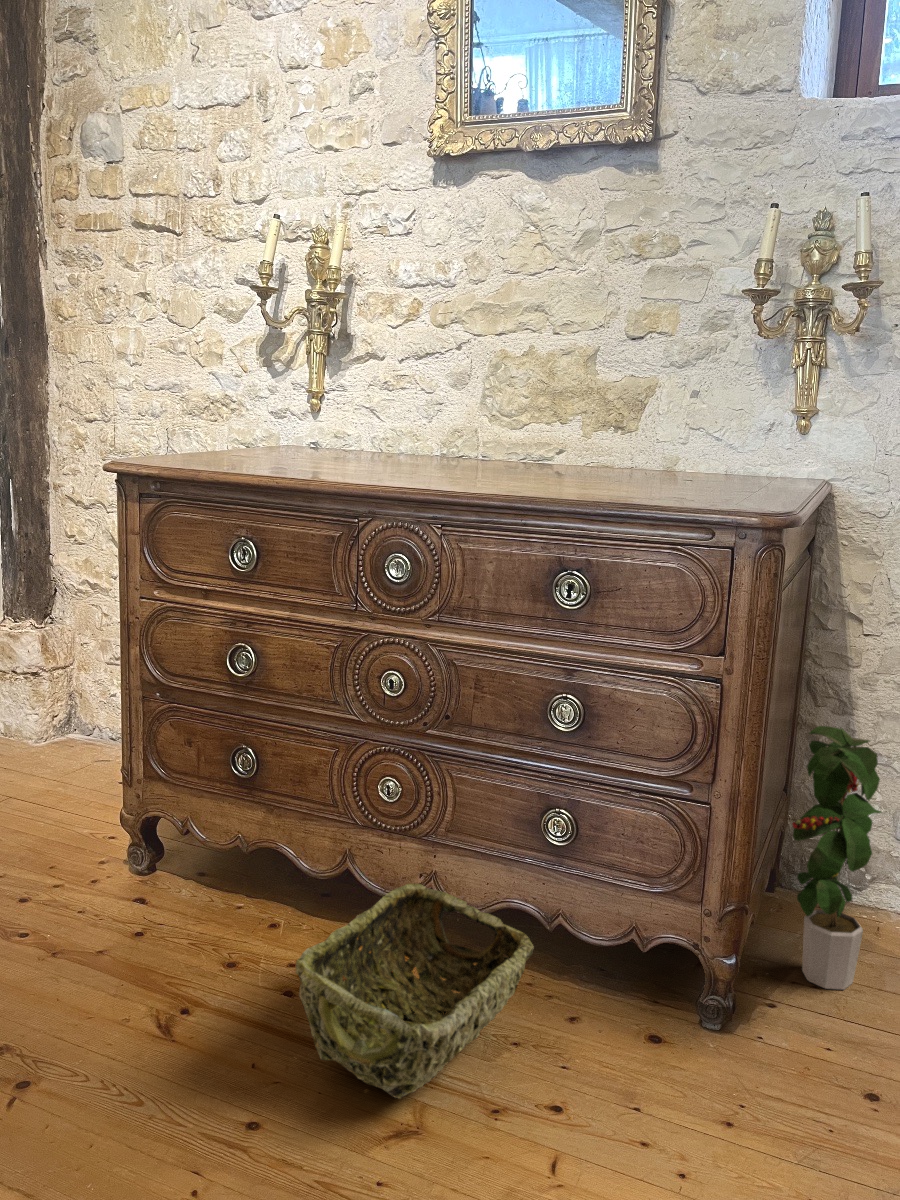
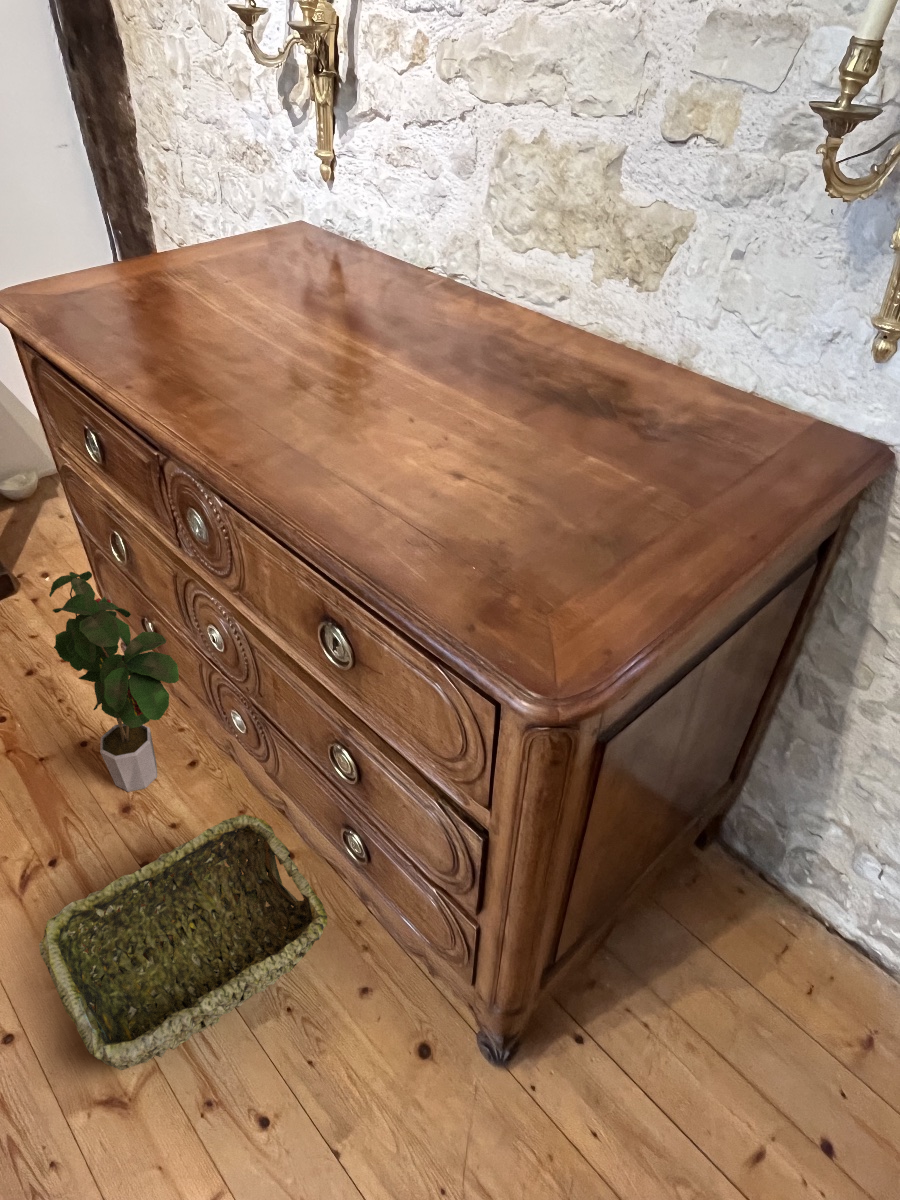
potted plant: present [792,726,881,990] -> present [49,571,179,792]

